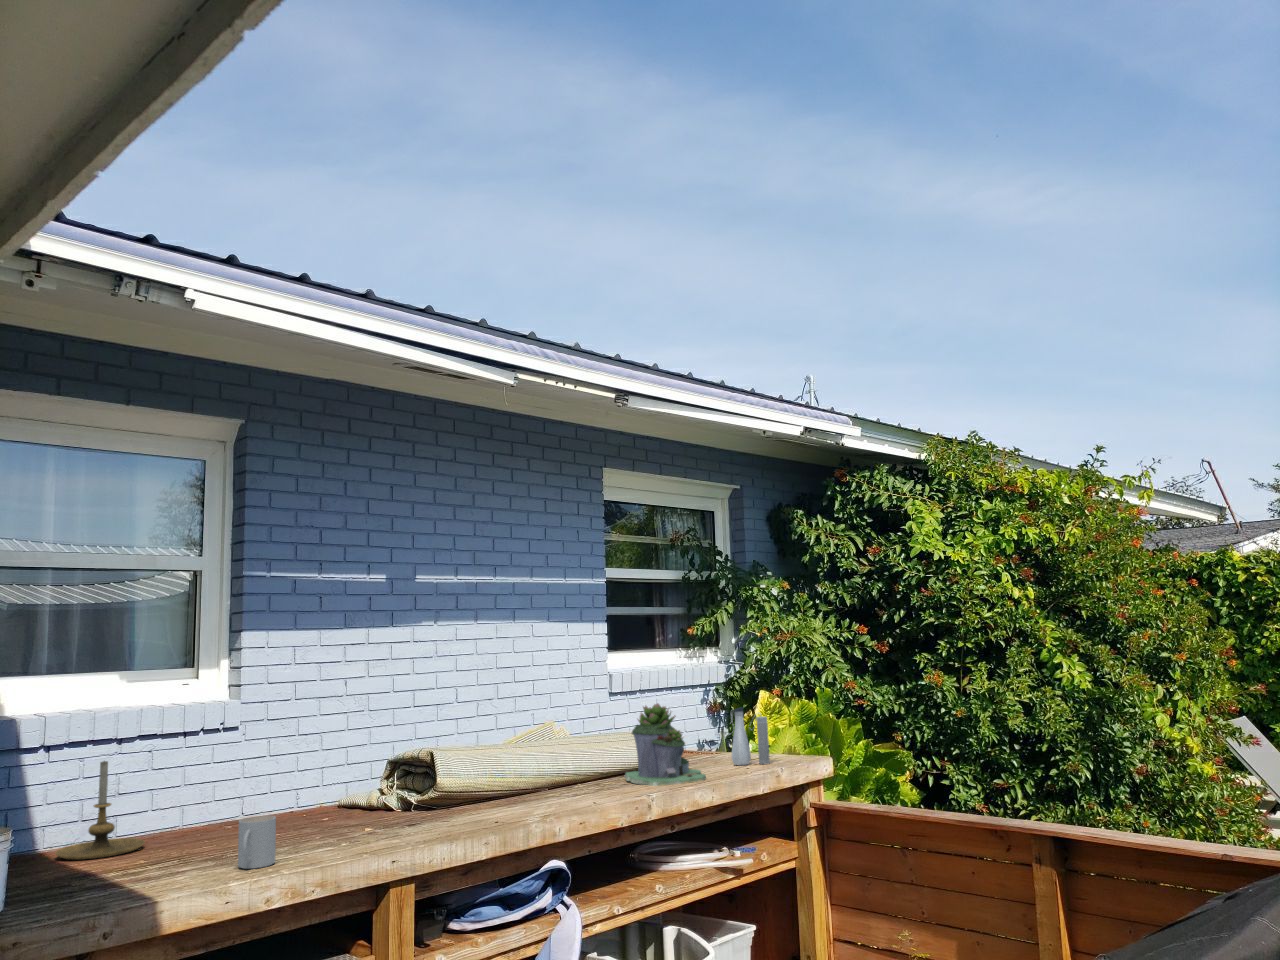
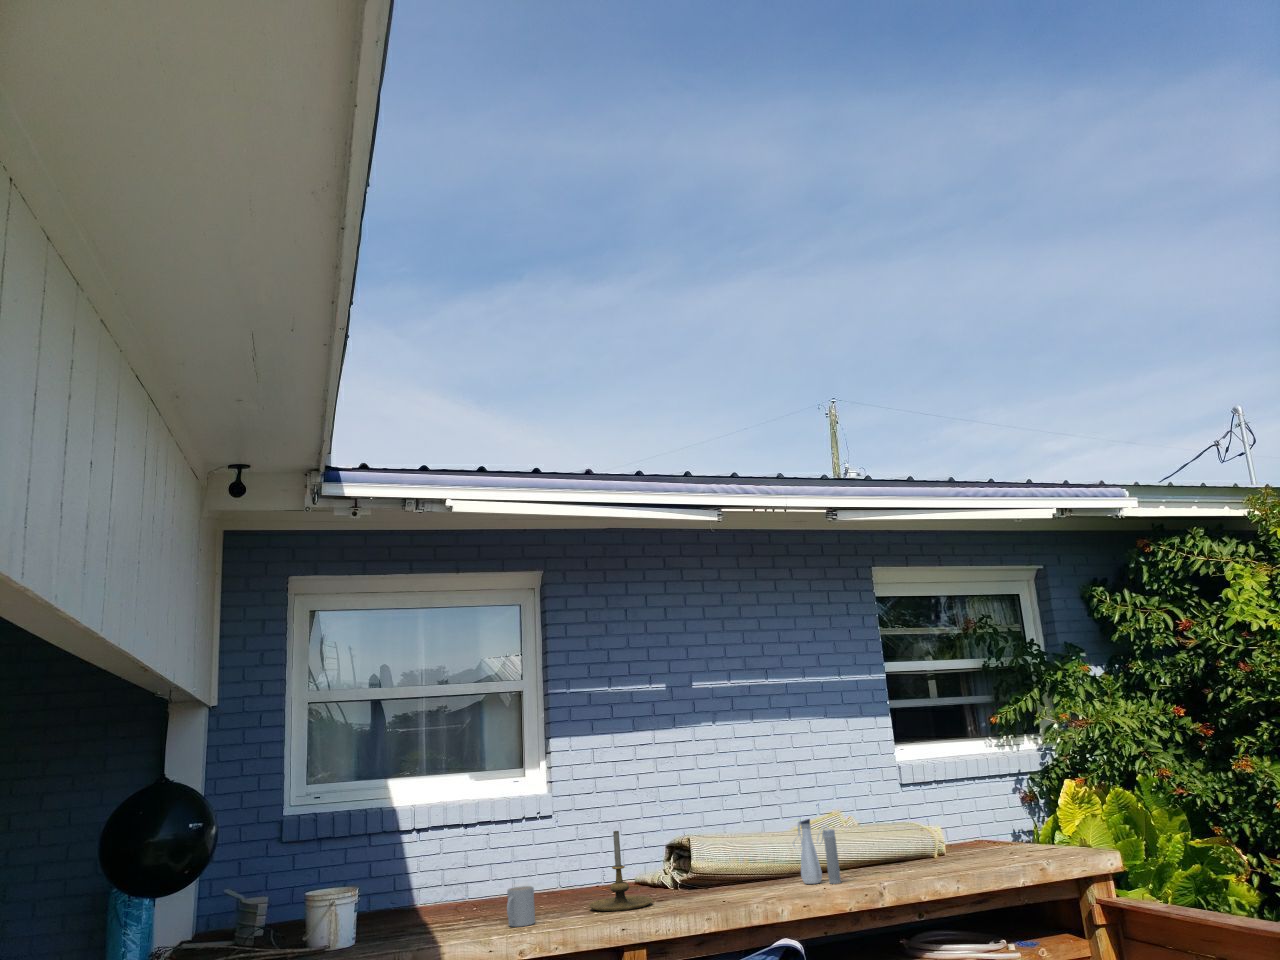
succulent planter: present [625,703,706,786] -> none [881,794,957,875]
water bottle: present [731,707,770,765] -> present [793,819,841,884]
candle holder: present [55,761,145,860] -> present [589,831,653,911]

